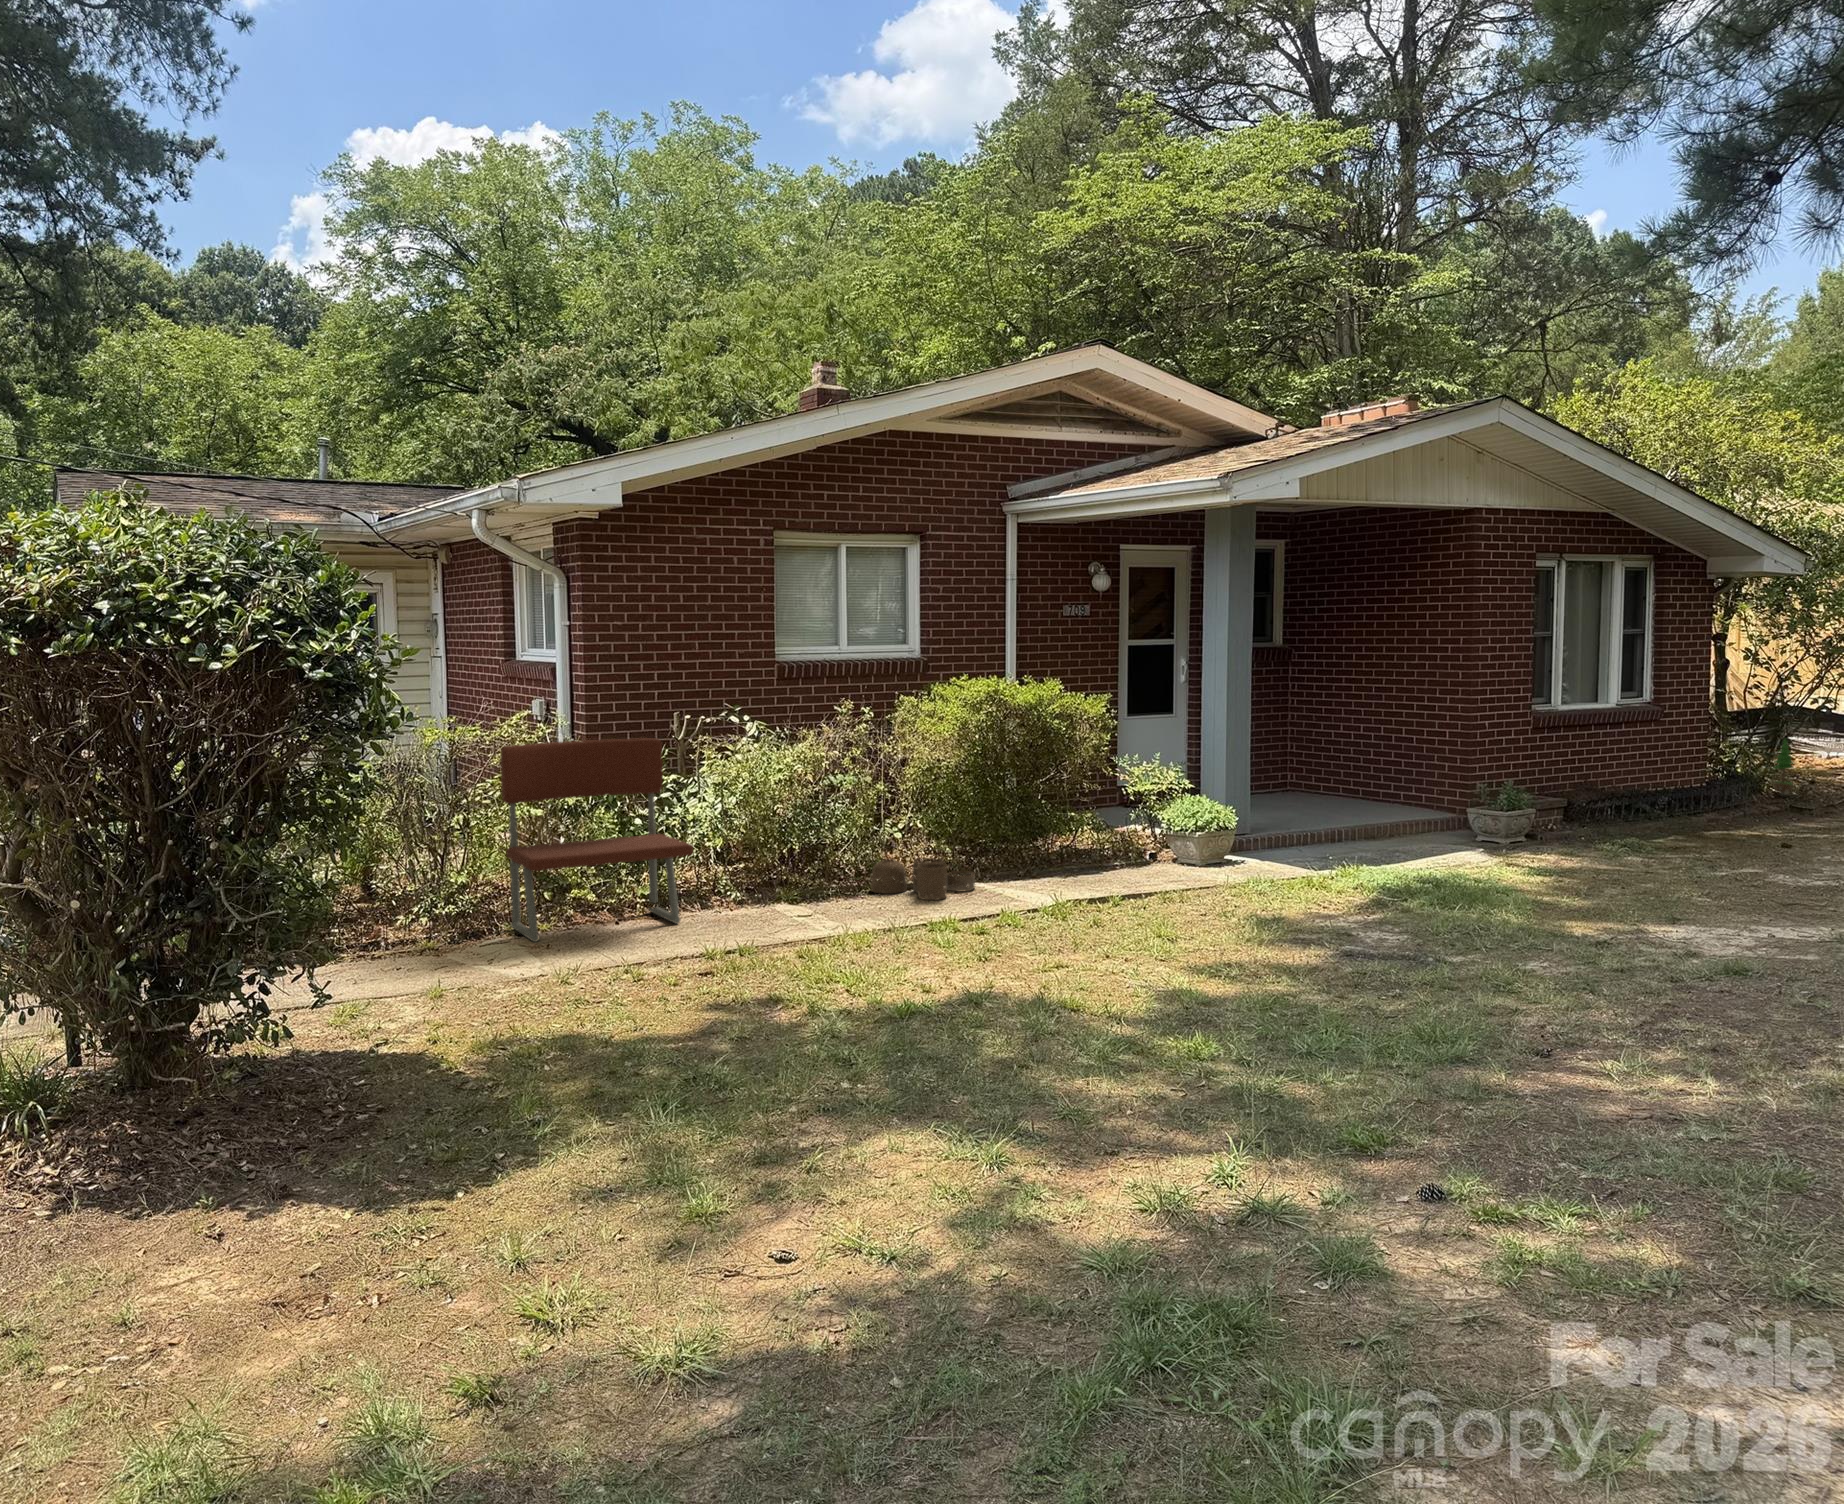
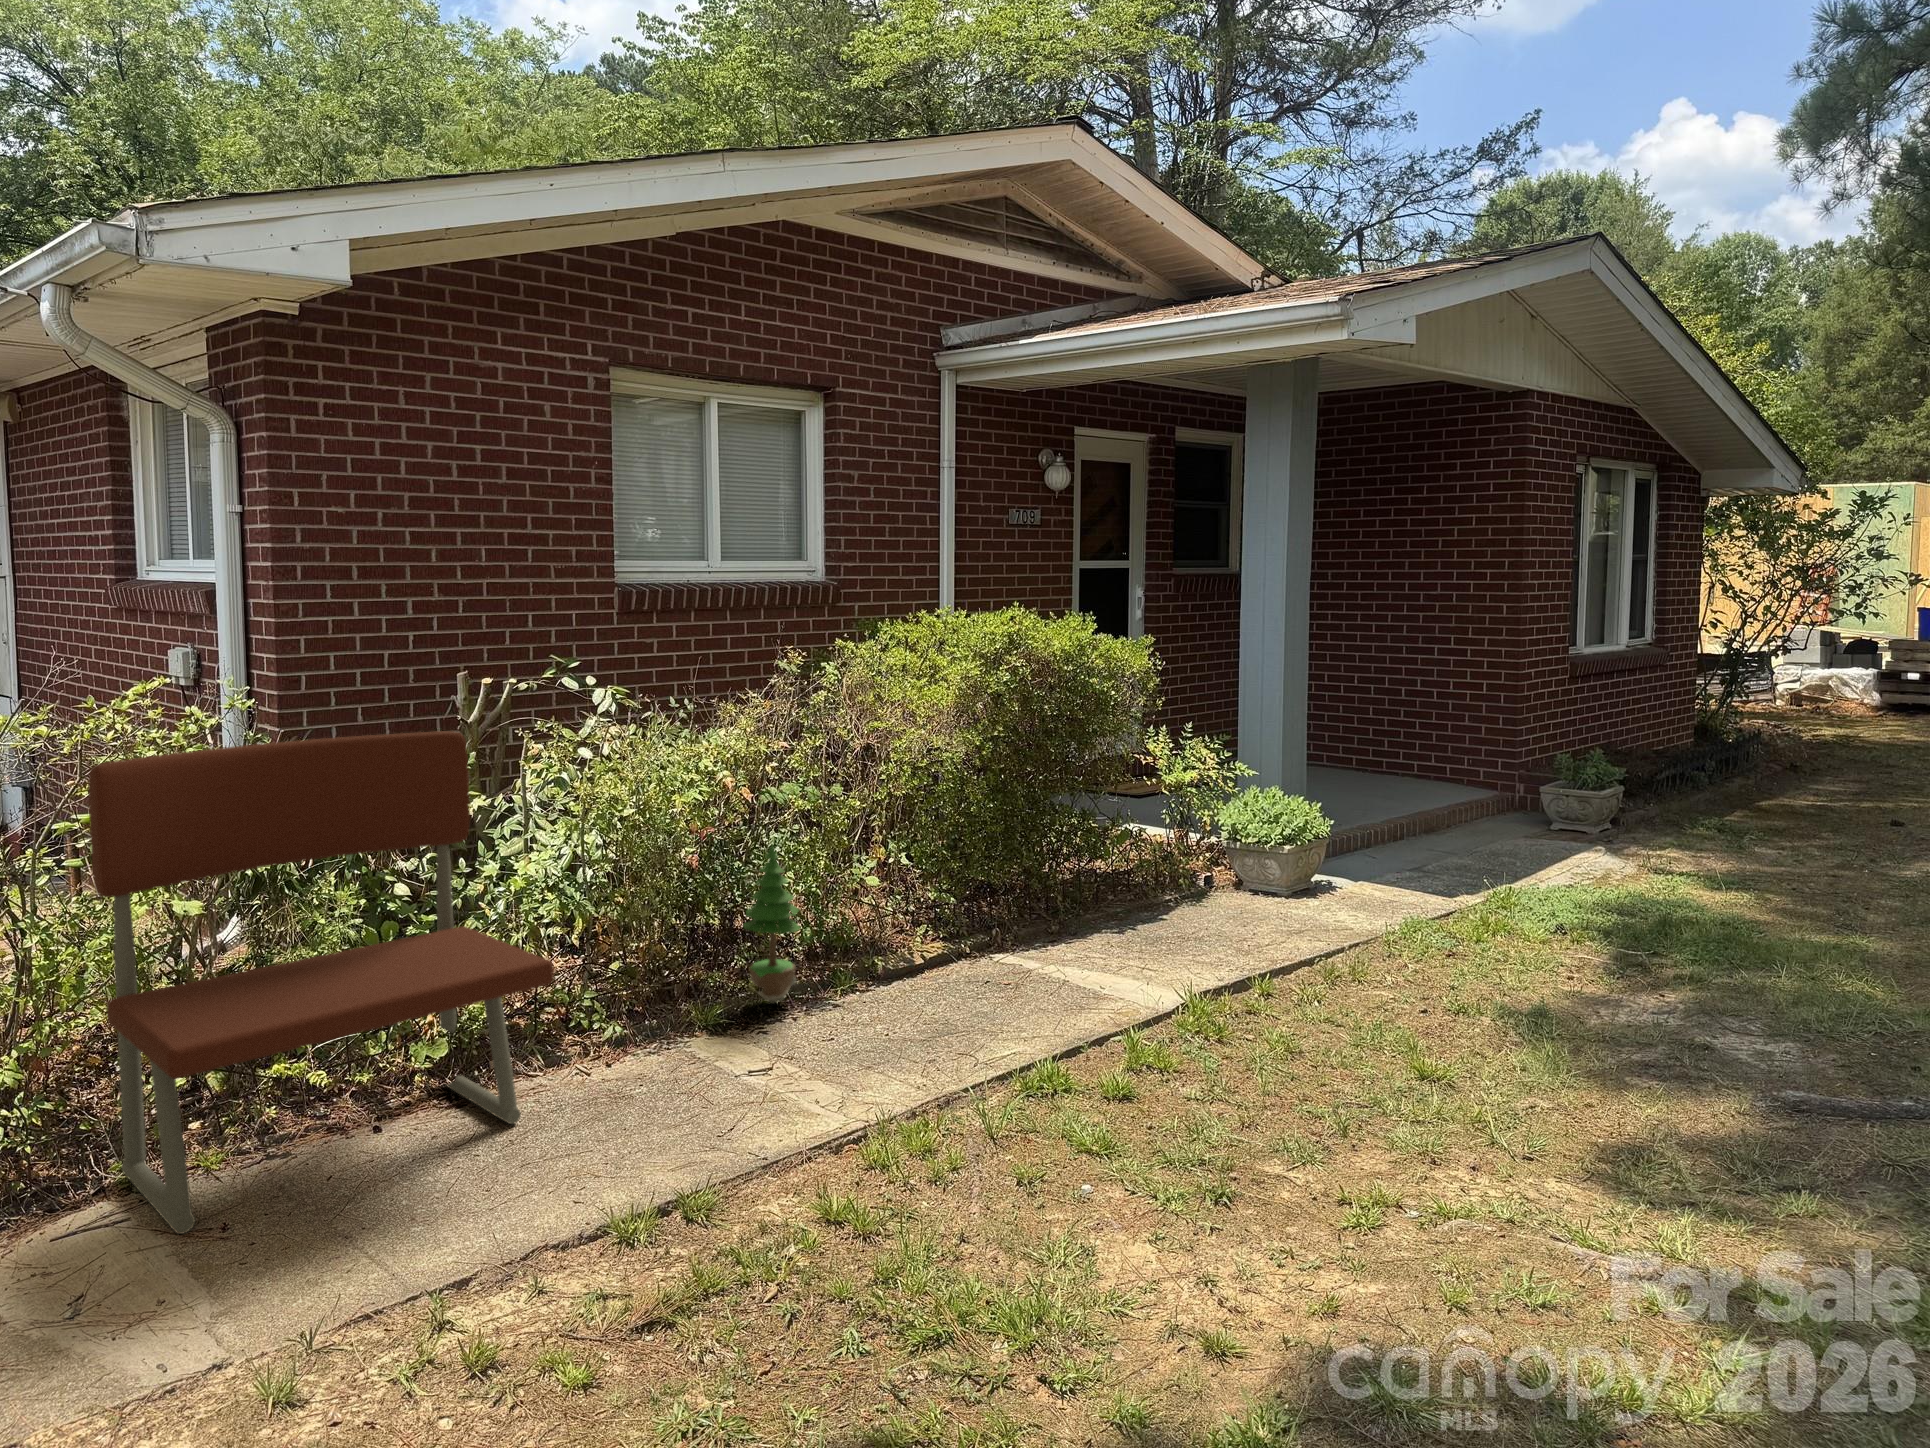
potted tree: present [1772,739,1794,796] -> present [743,845,800,1003]
woven basket: present [871,858,975,900] -> none [833,916,1008,1005]

